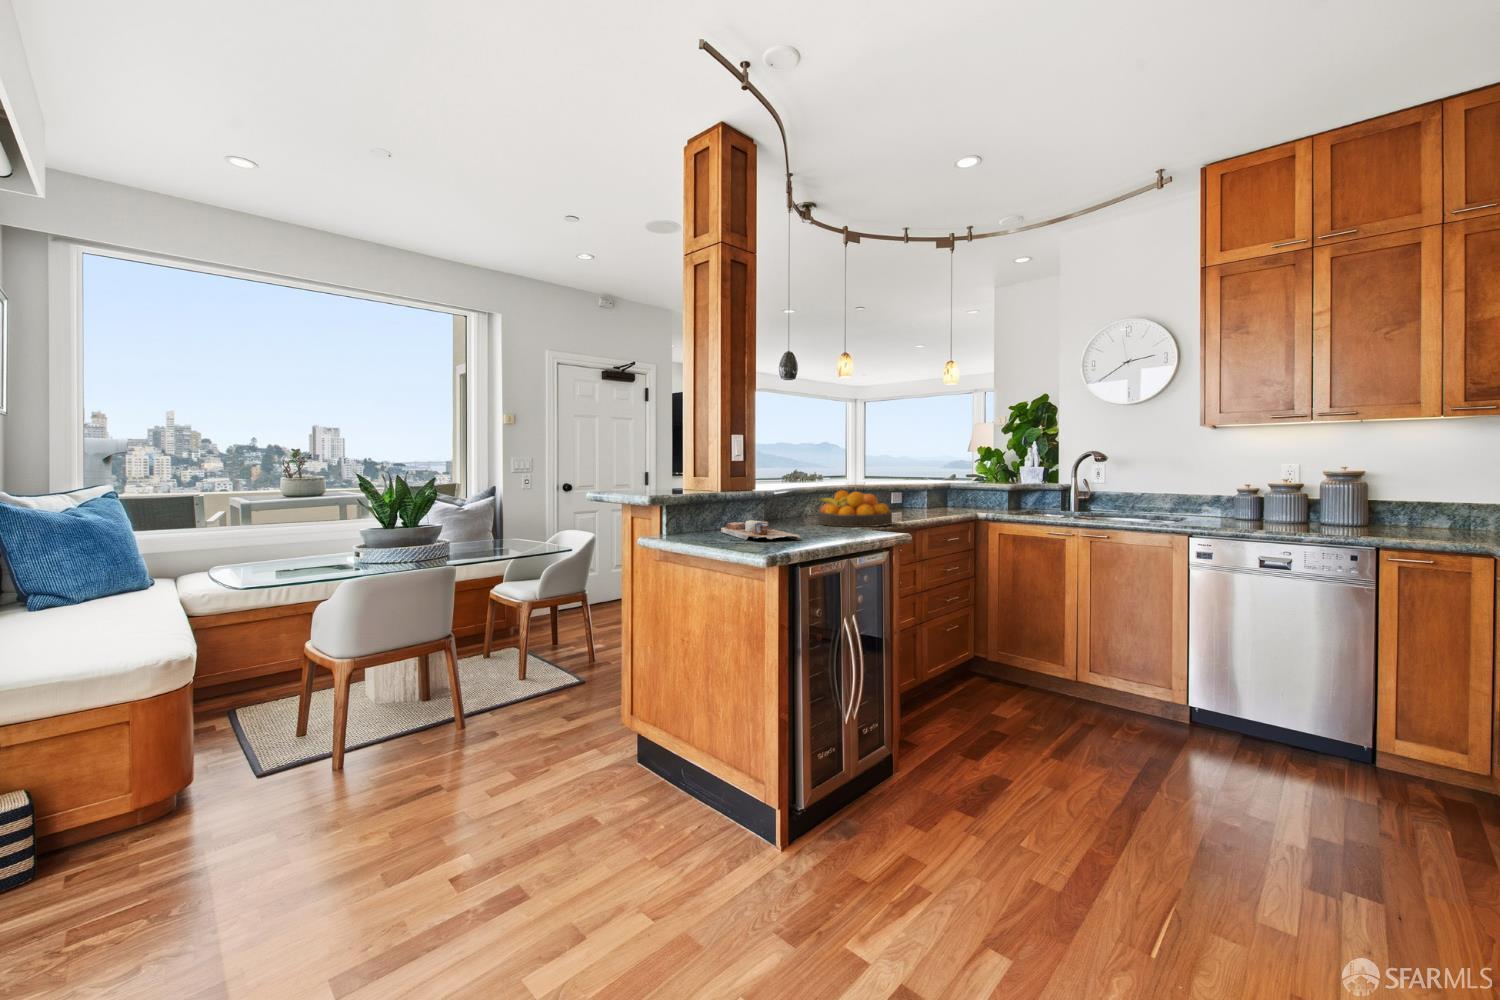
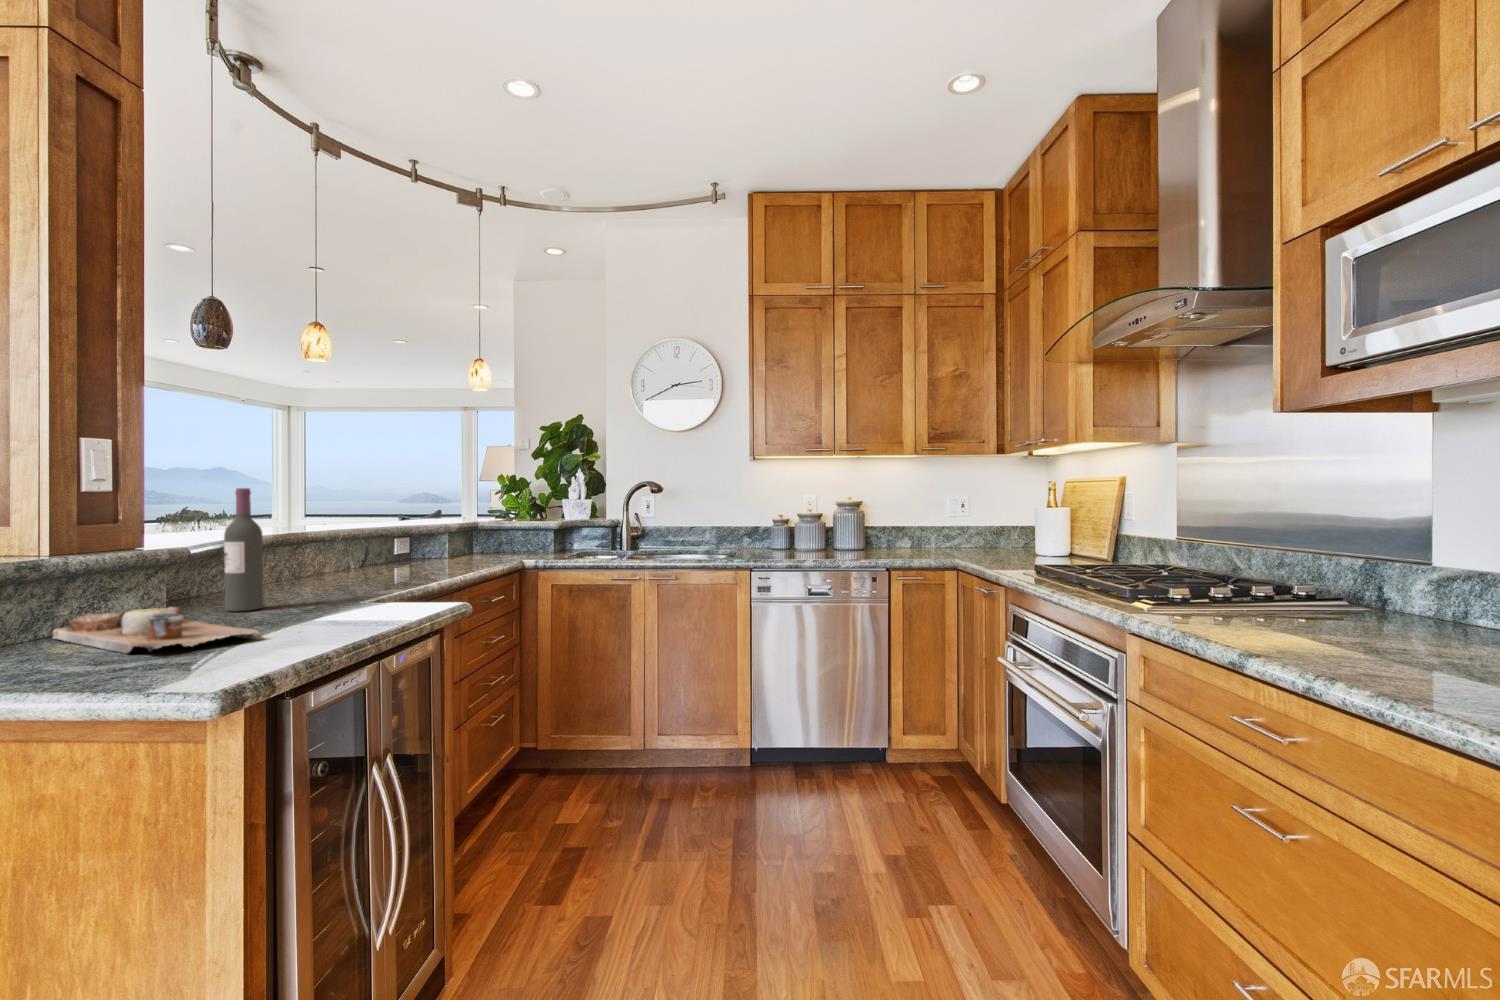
wine bottle: none [790,459,808,529] -> present [224,488,263,612]
fruit bowl: present [818,490,892,527] -> none [276,538,413,599]

